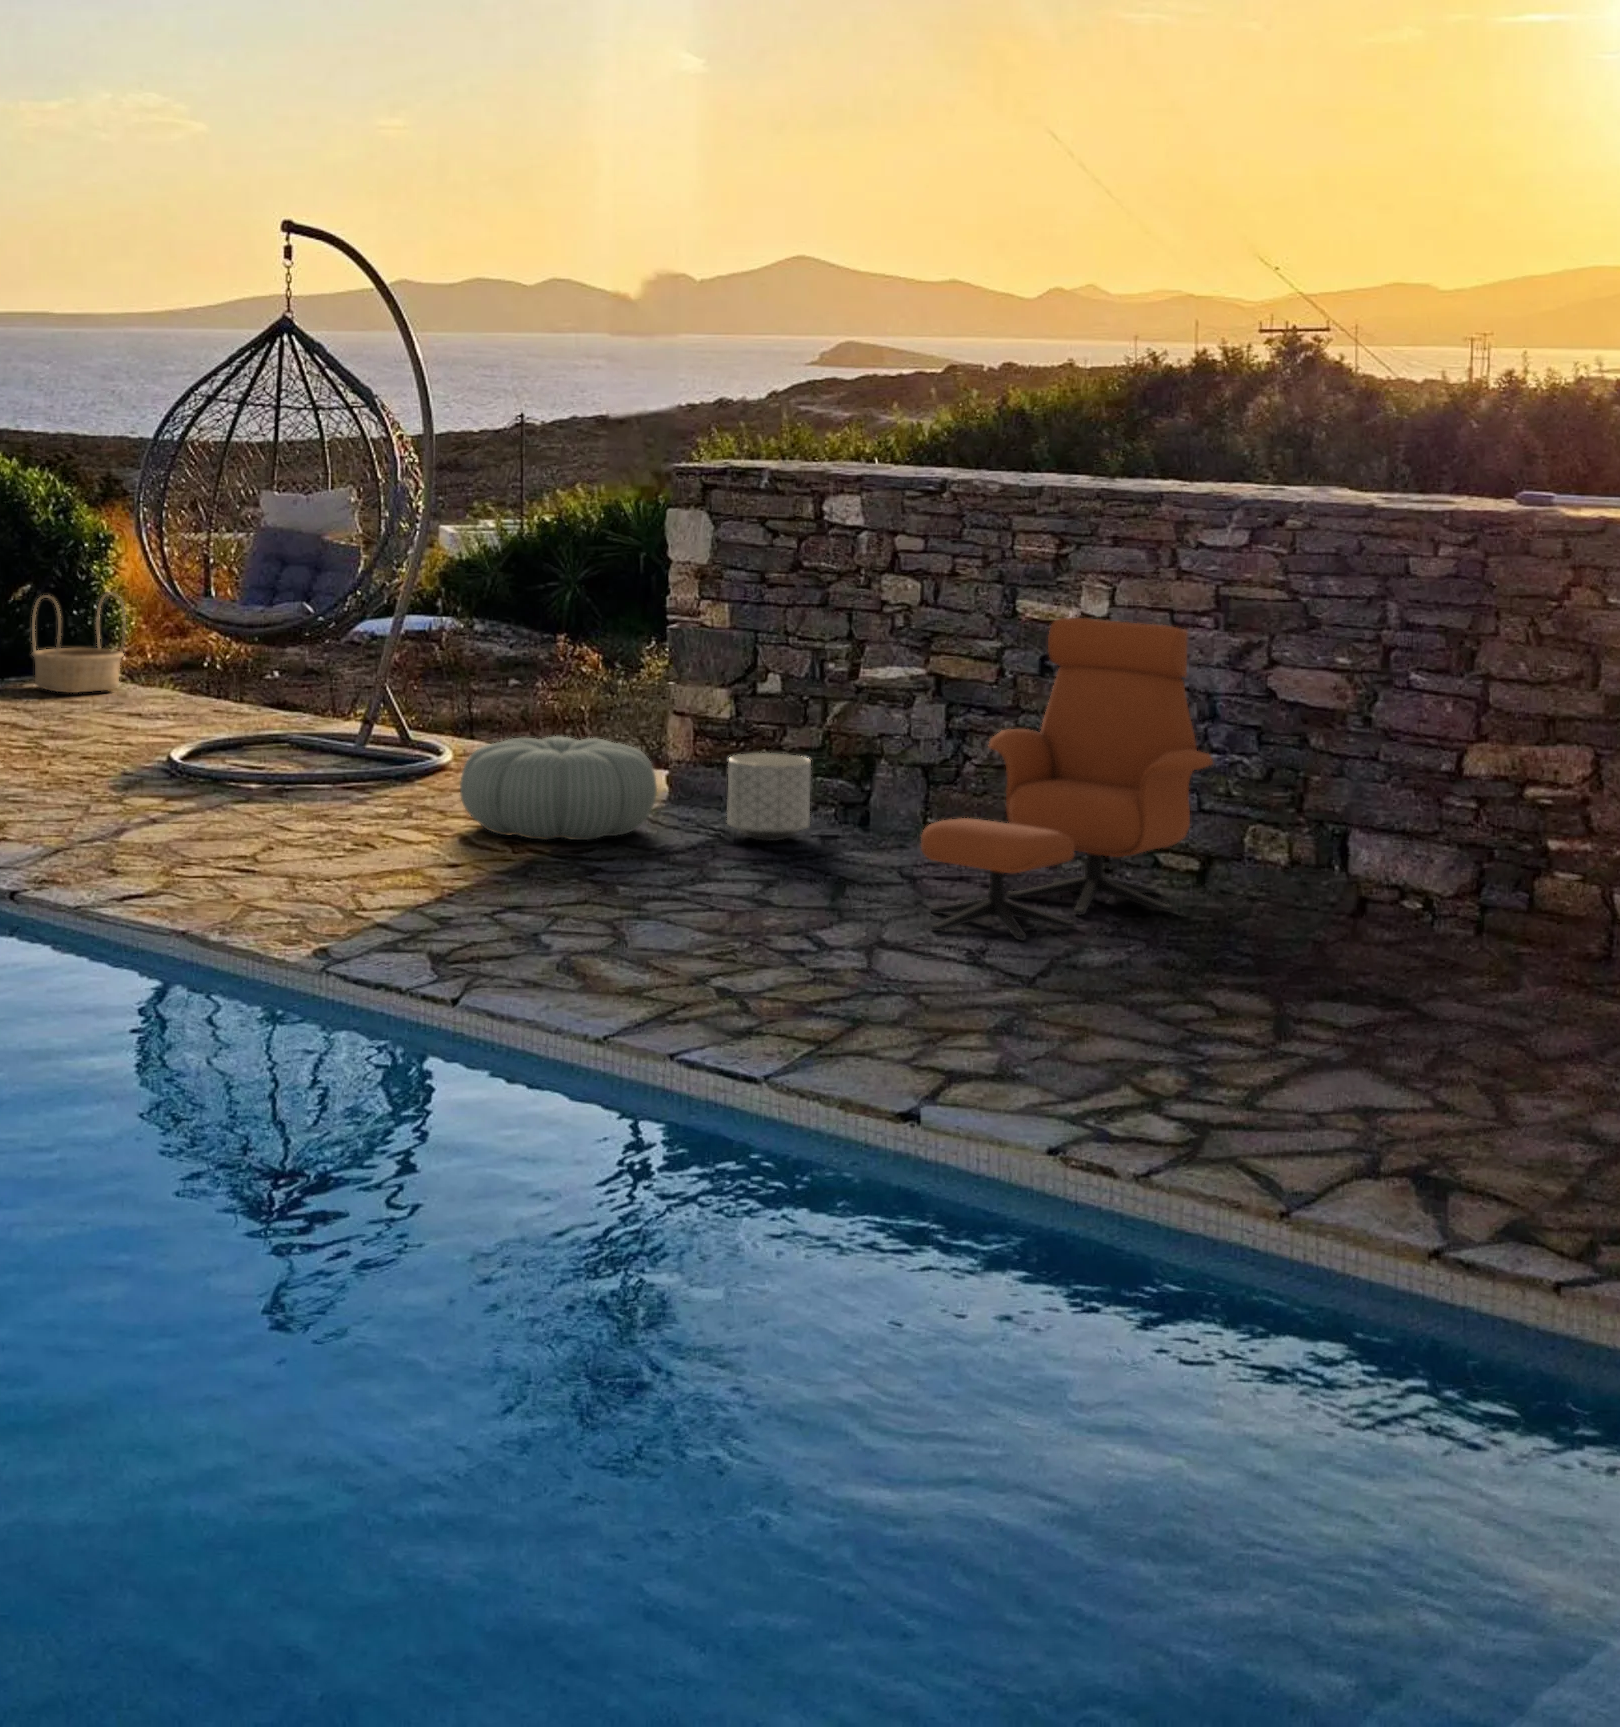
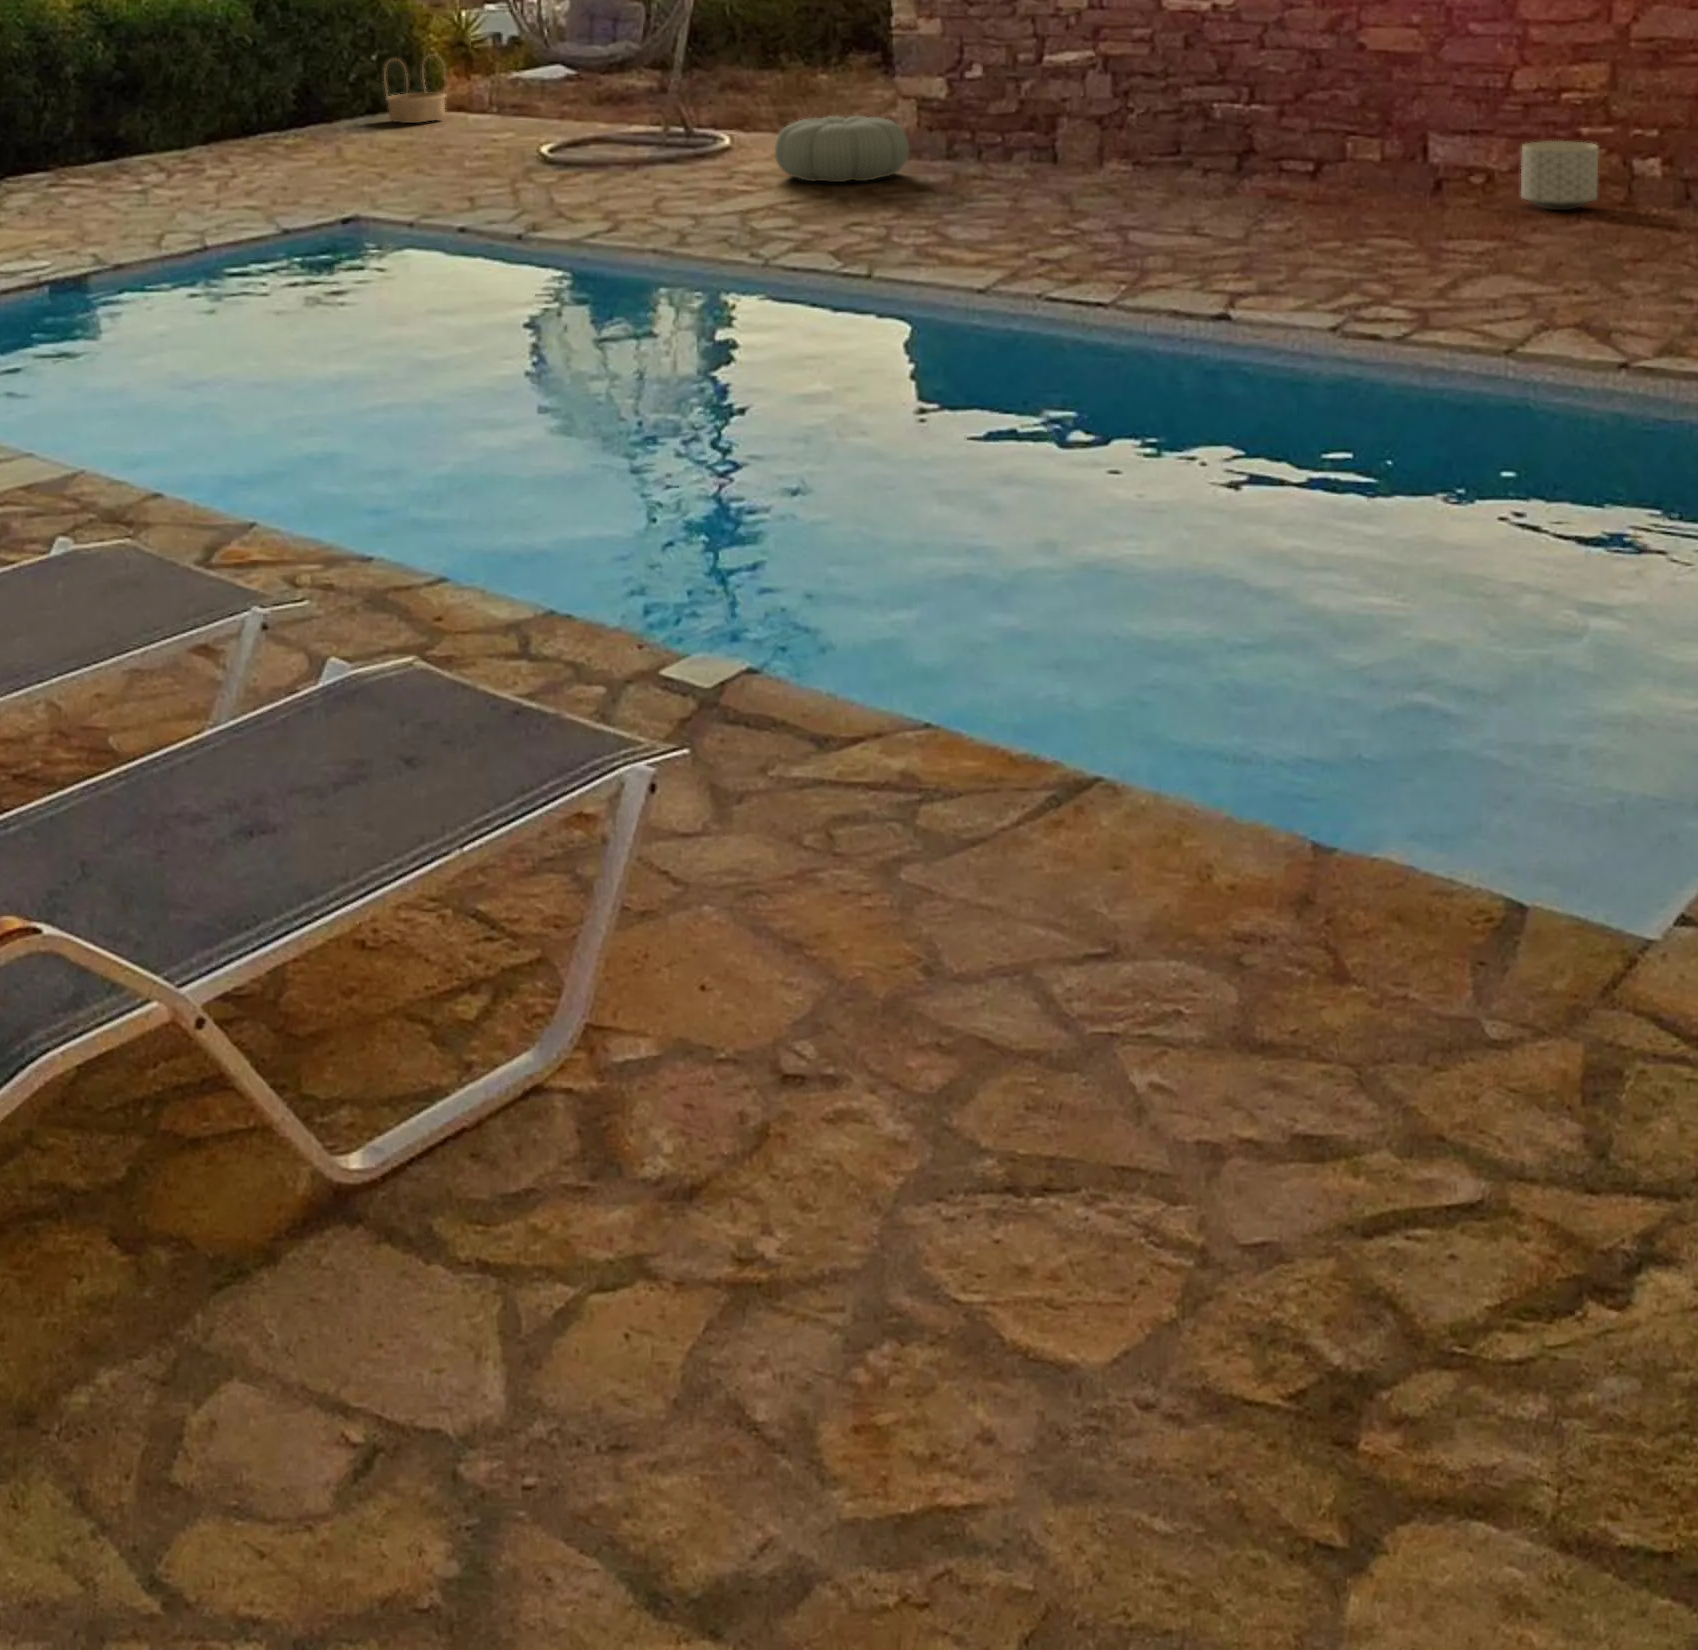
lounge chair: present [921,618,1213,940] -> none [1137,7,1326,215]
planter: present [727,753,811,841] -> present [1521,141,1598,210]

